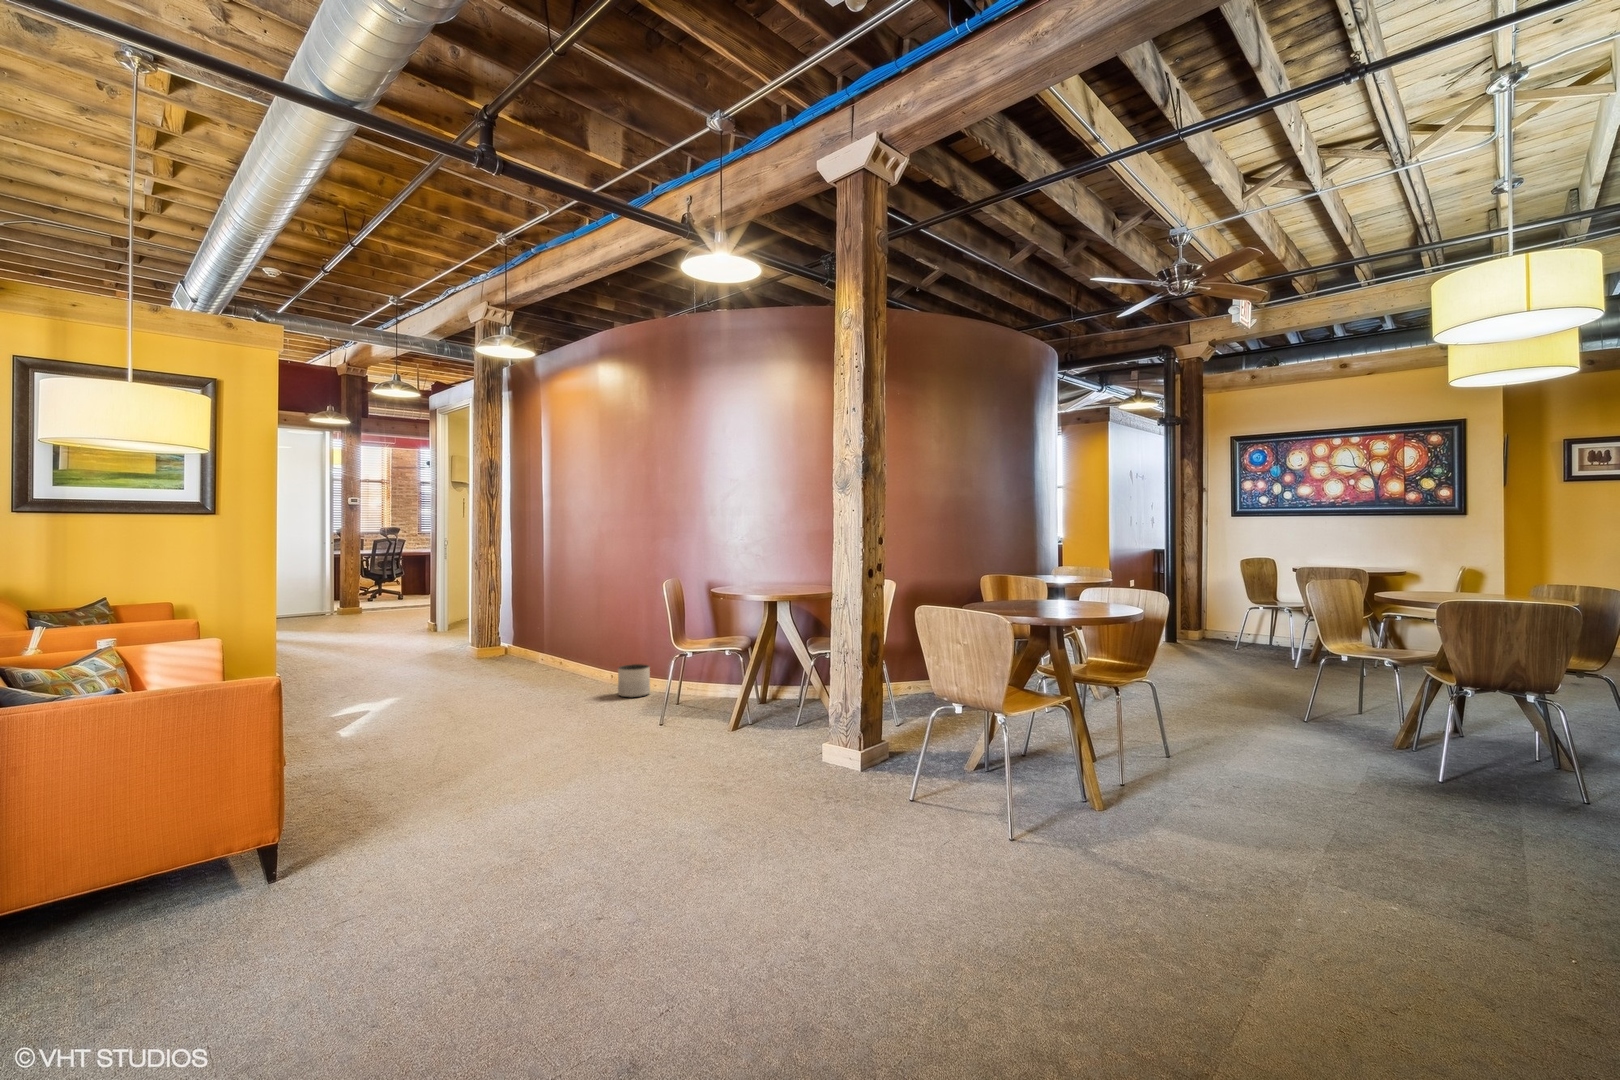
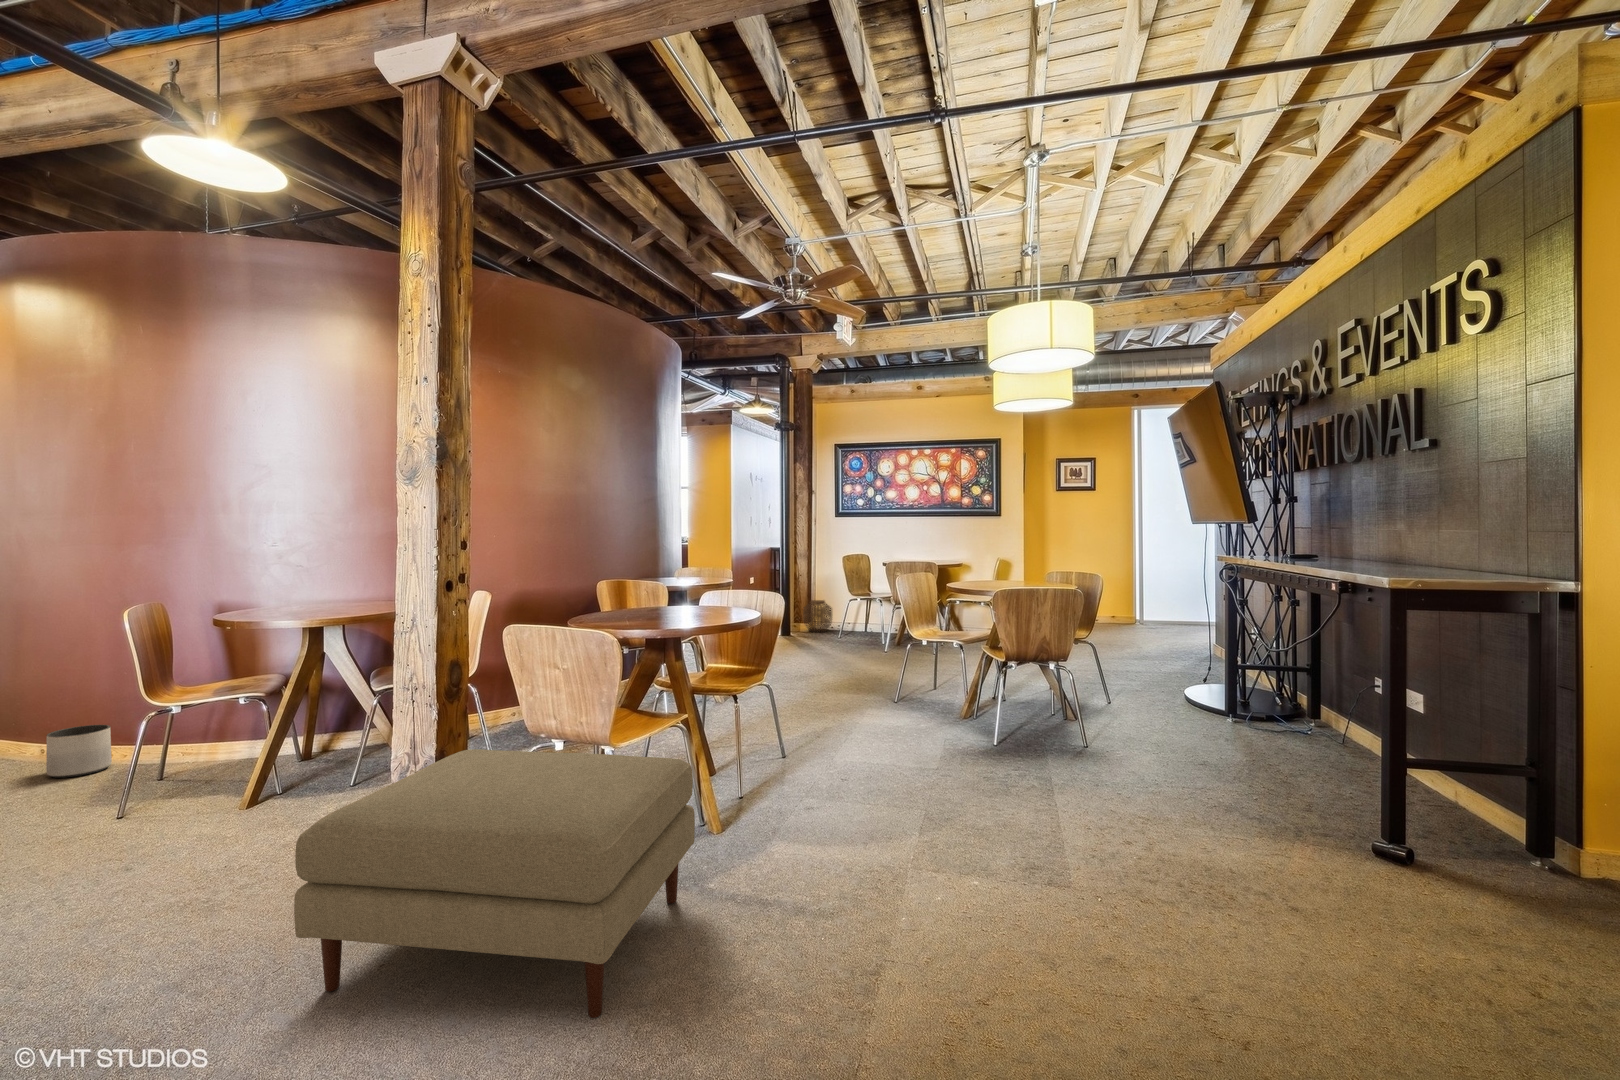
woven basket: none [1191,605,1227,640] -> present [803,600,832,632]
ottoman: none [783,702,1077,922] -> present [294,749,695,1018]

